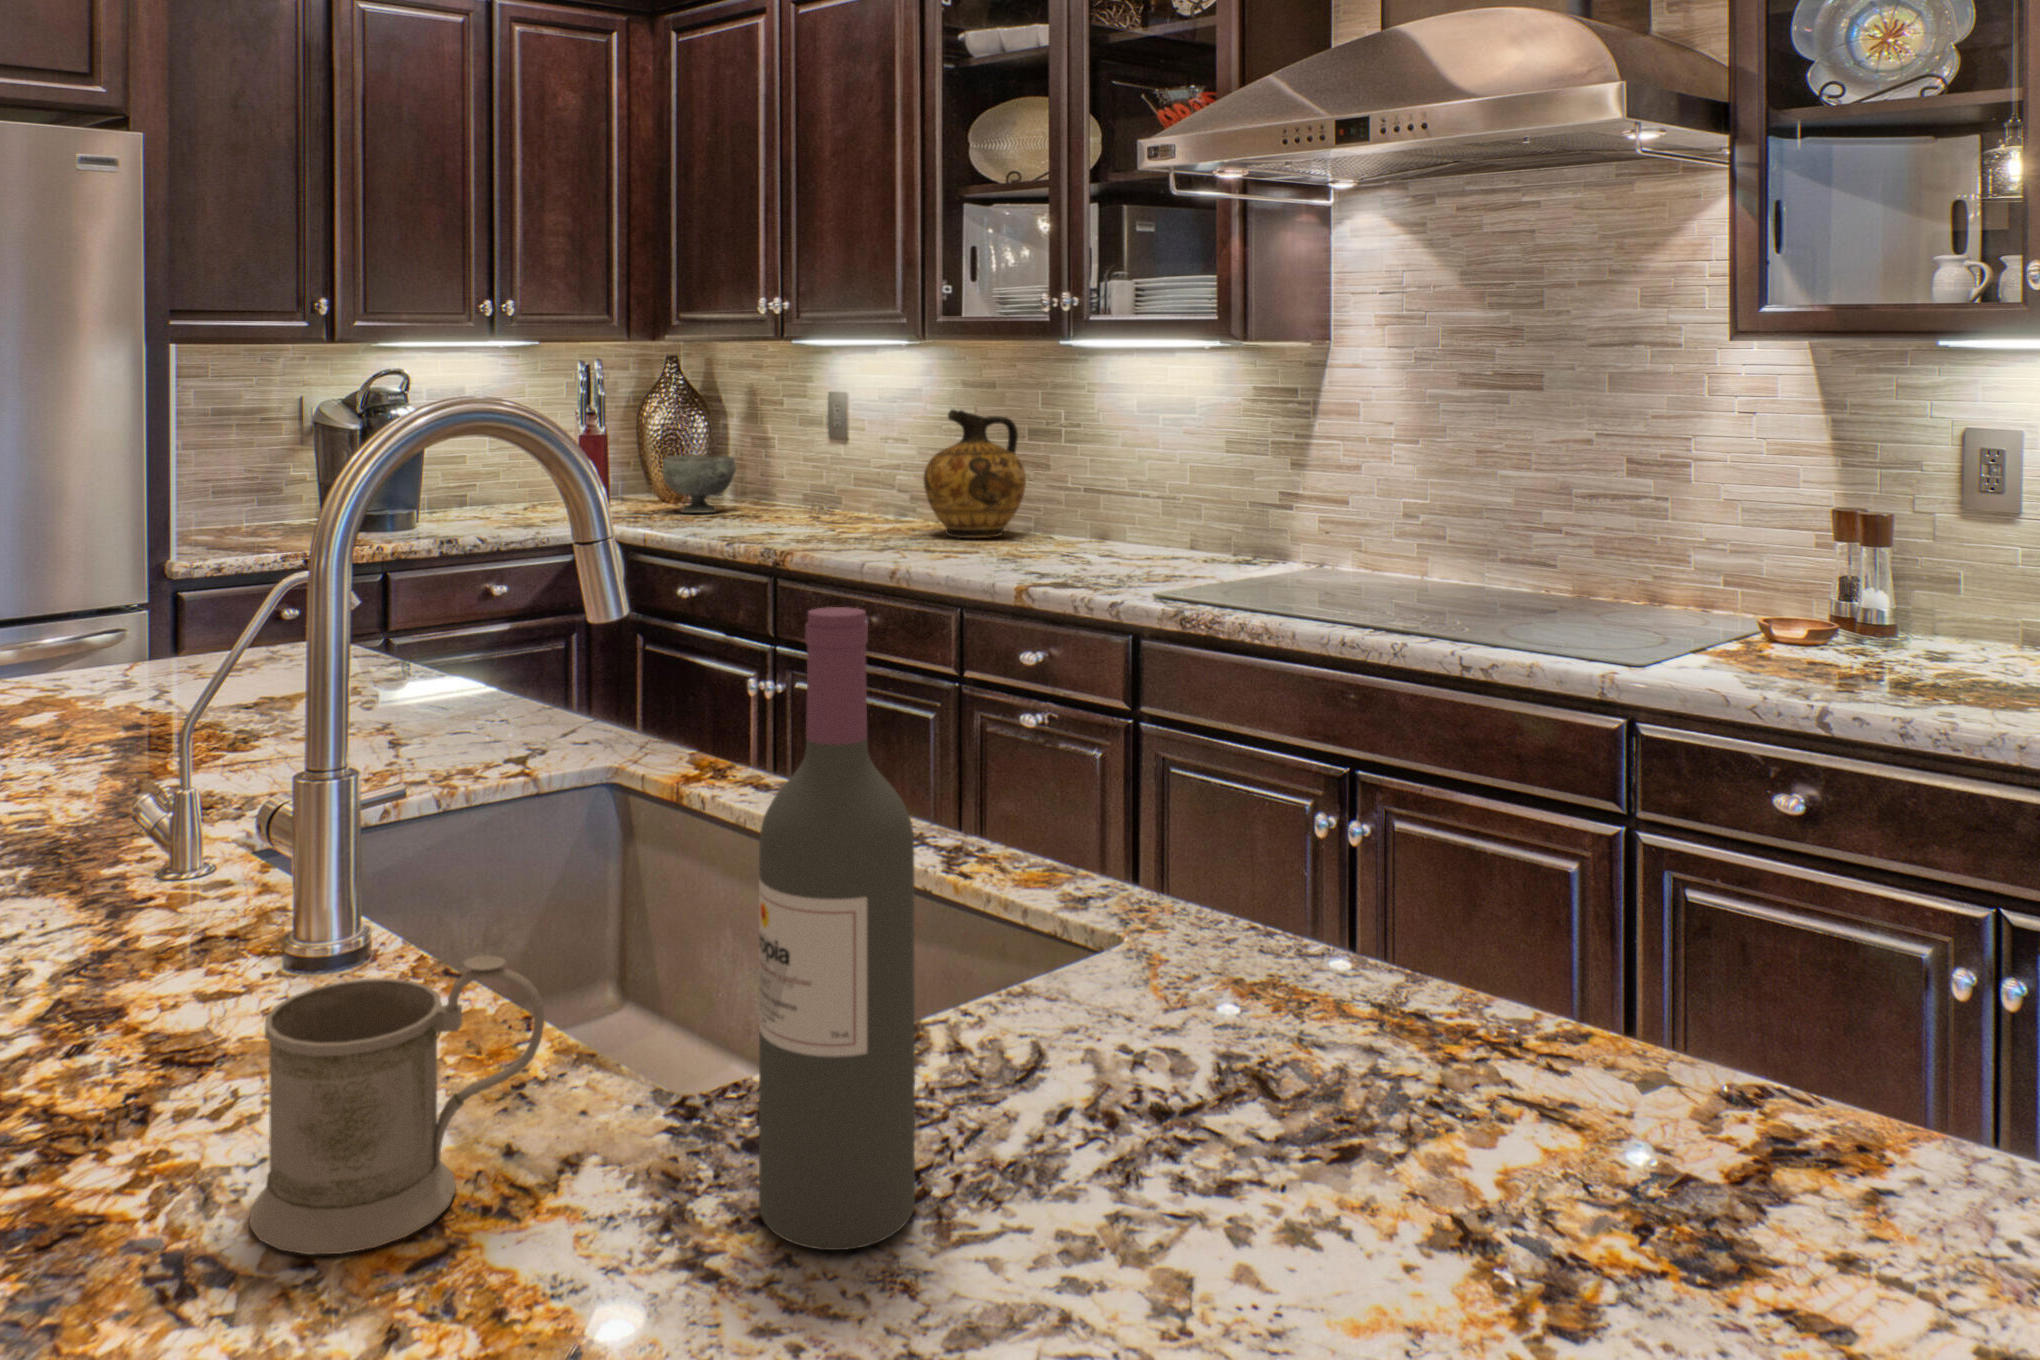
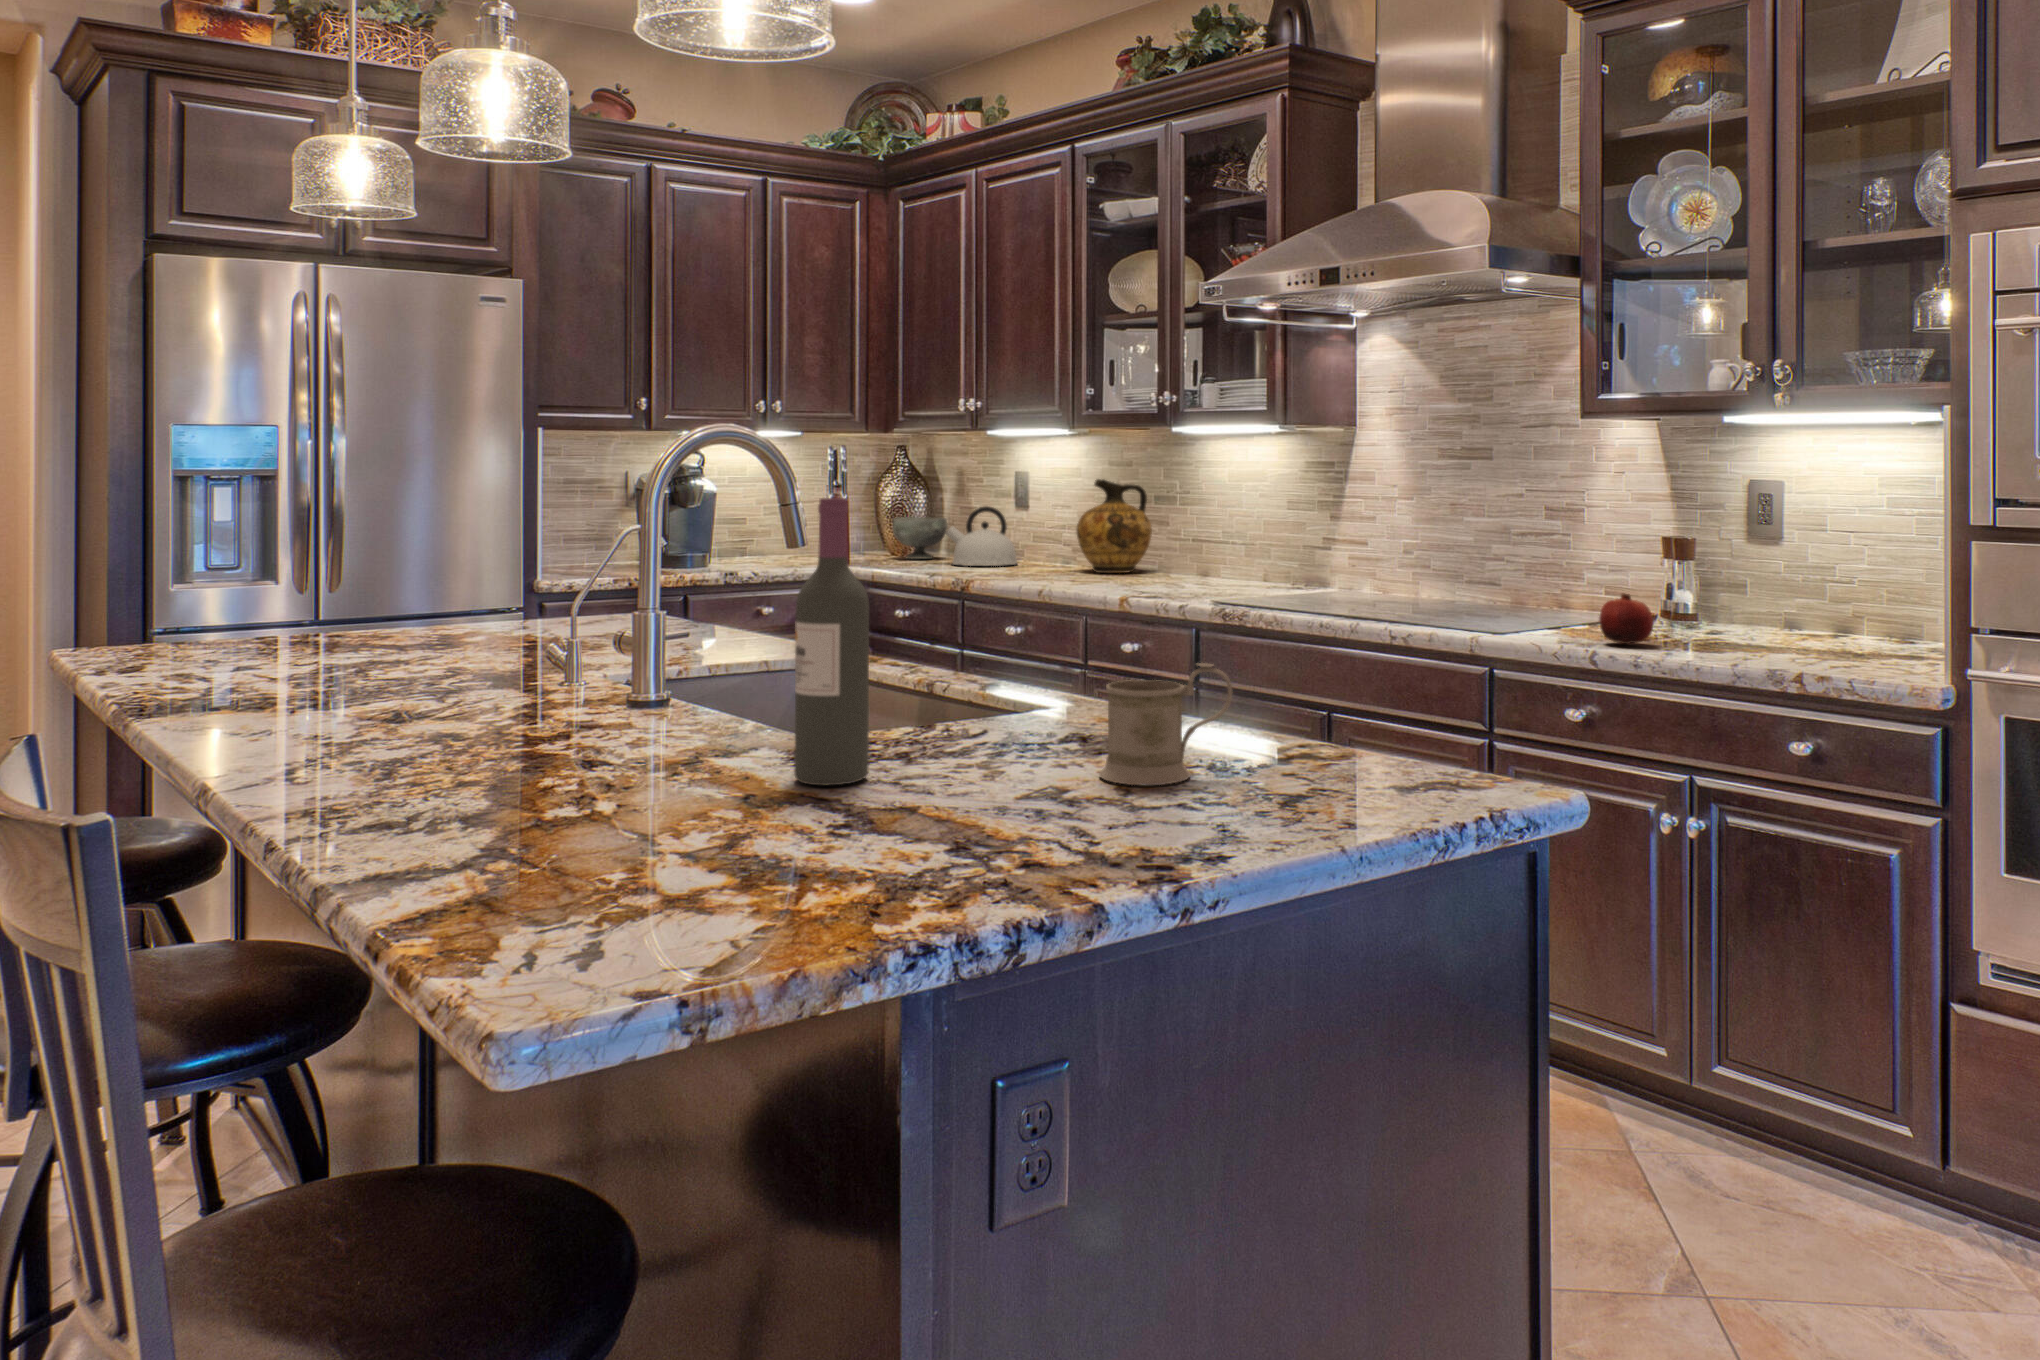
kettle: none [738,444,837,526] -> present [945,506,1017,566]
fruit: none [1805,613,1897,691] -> present [1599,594,1653,644]
mug: present [249,955,544,1254] -> present [1099,663,1232,785]

